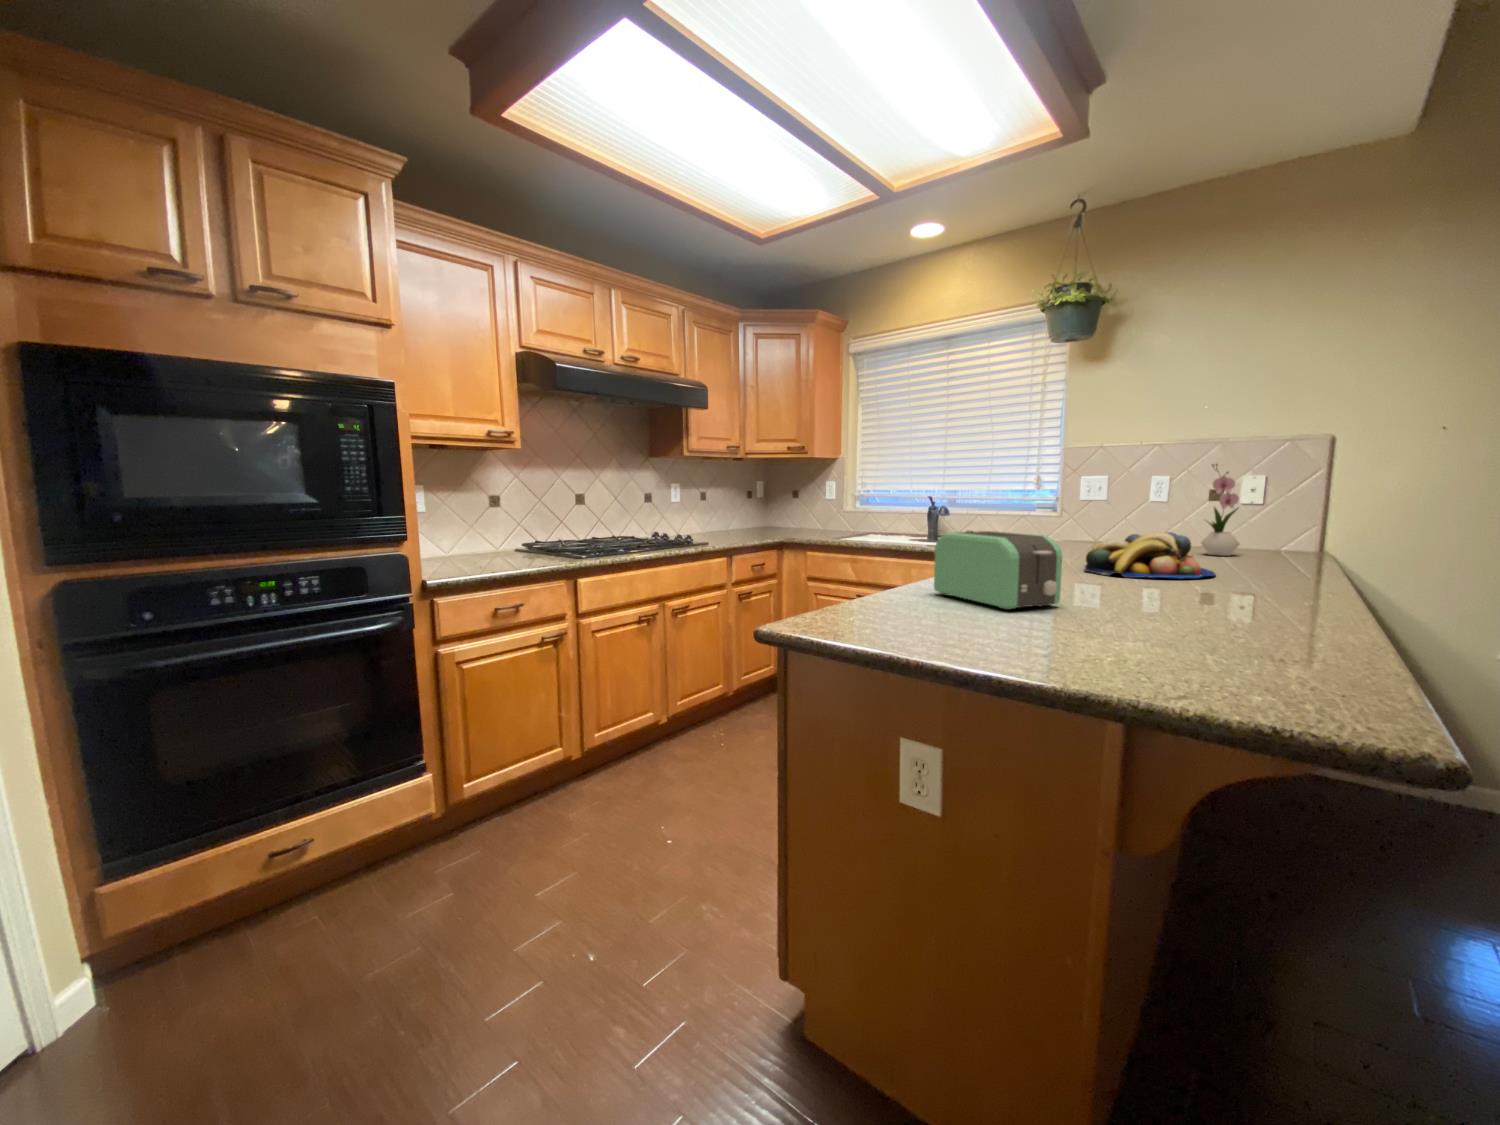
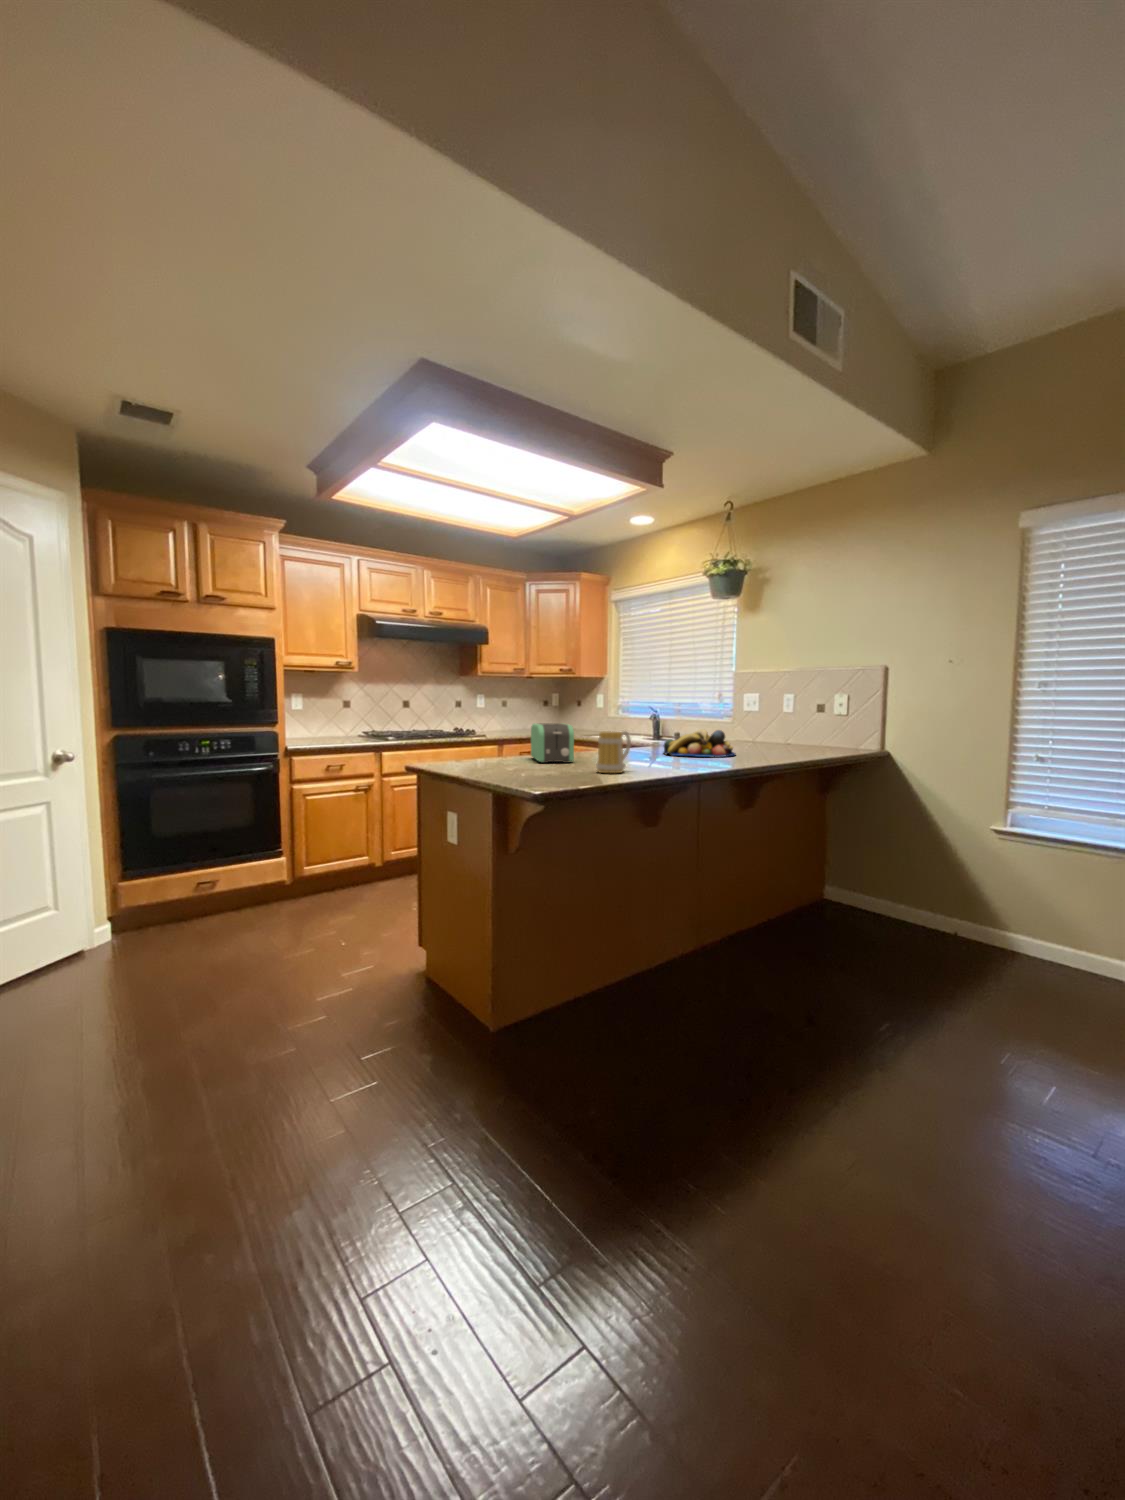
flower arrangement: present [1201,464,1240,556] -> none [788,686,814,750]
mug: none [1220,551,1298,645] -> present [596,731,631,773]

